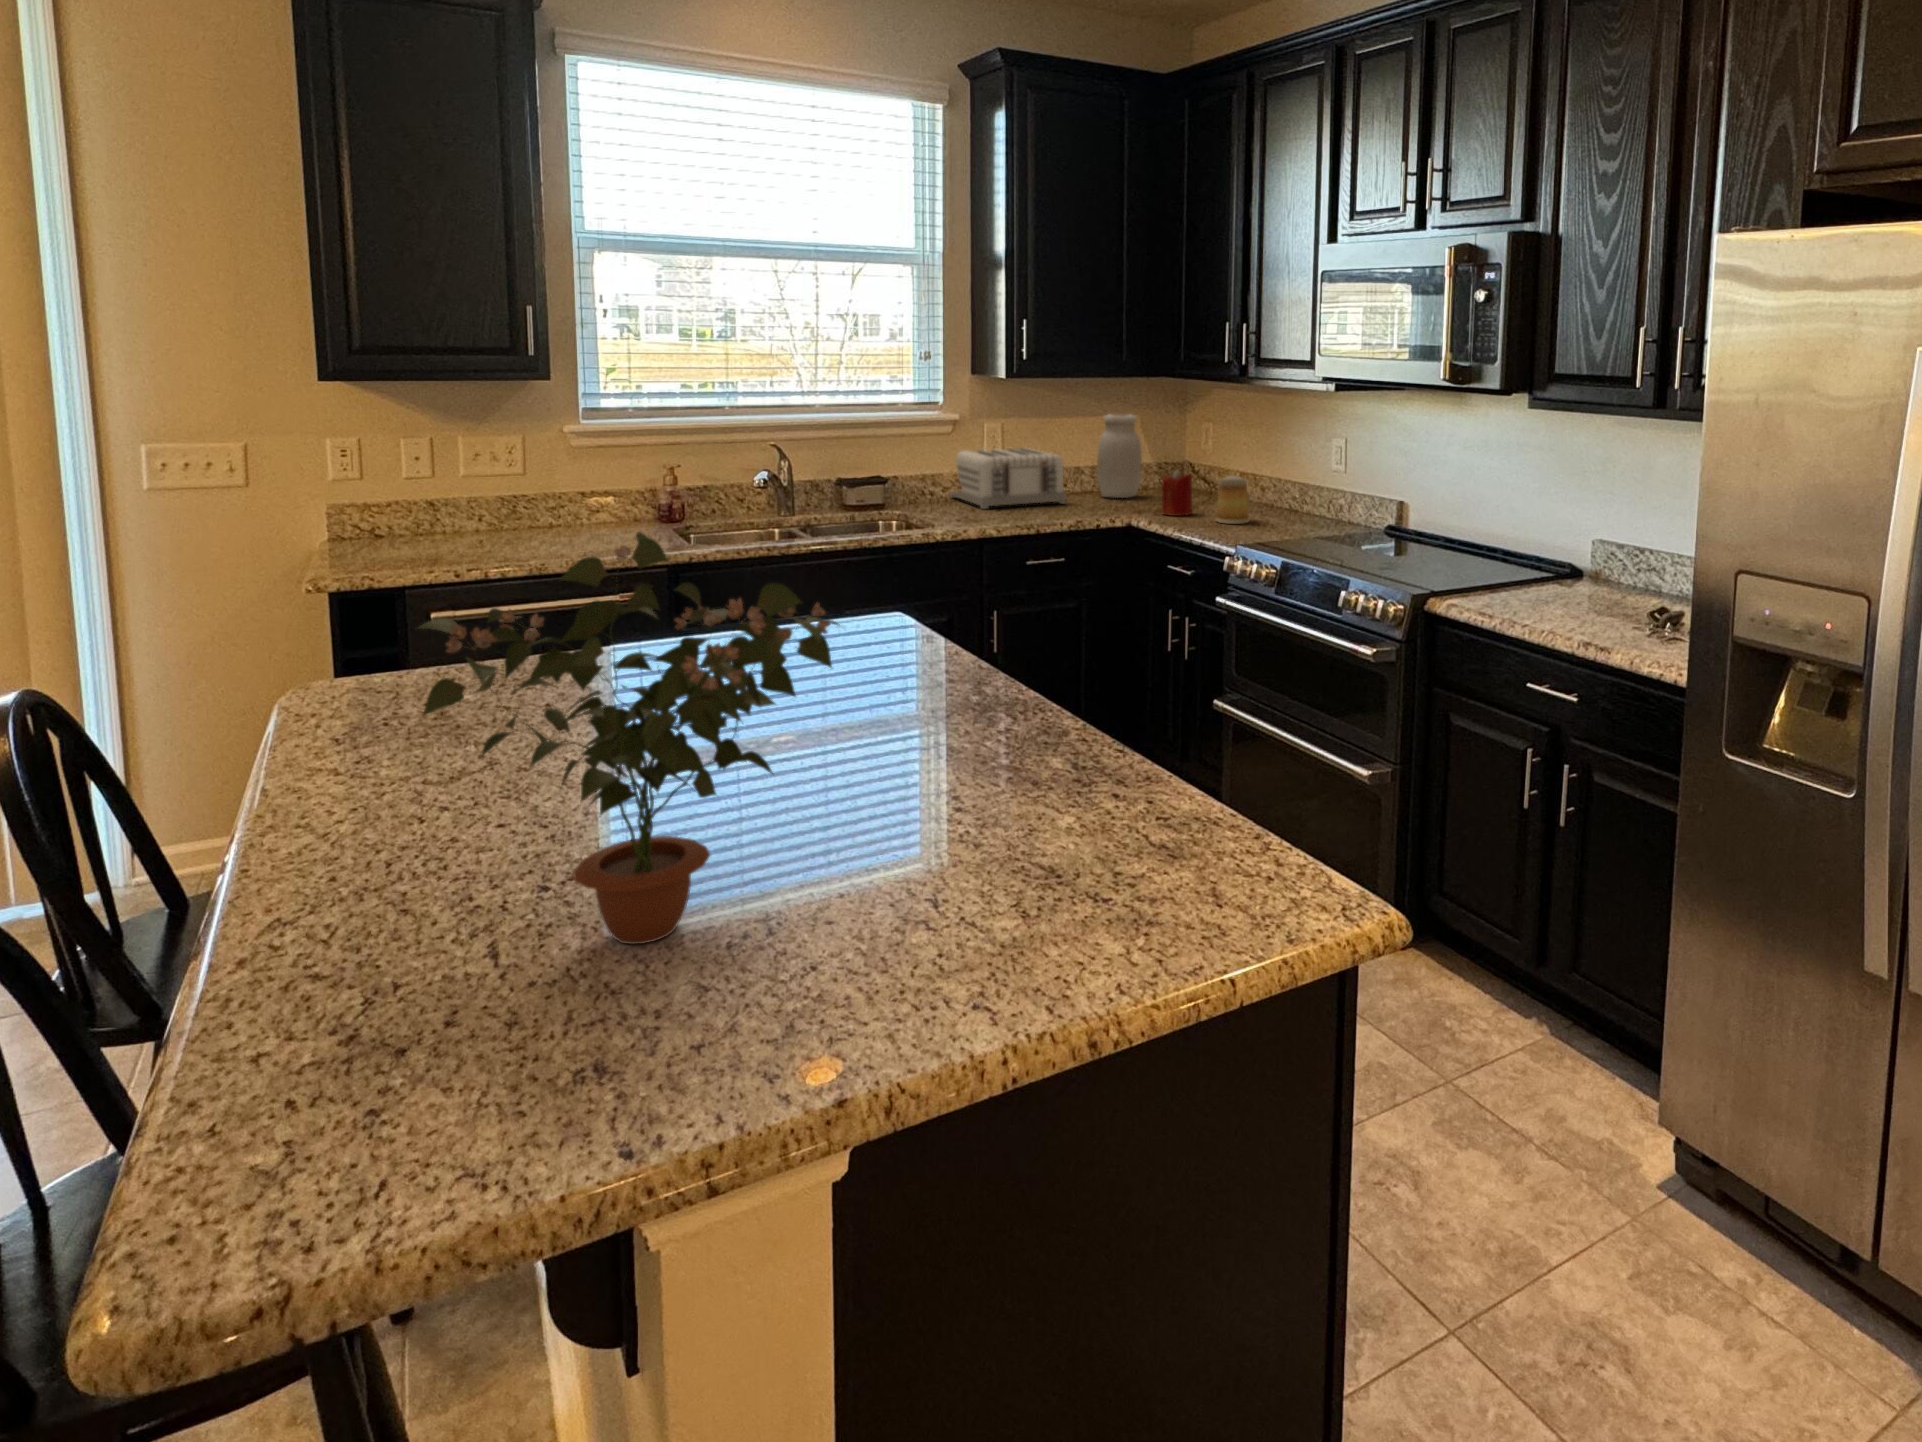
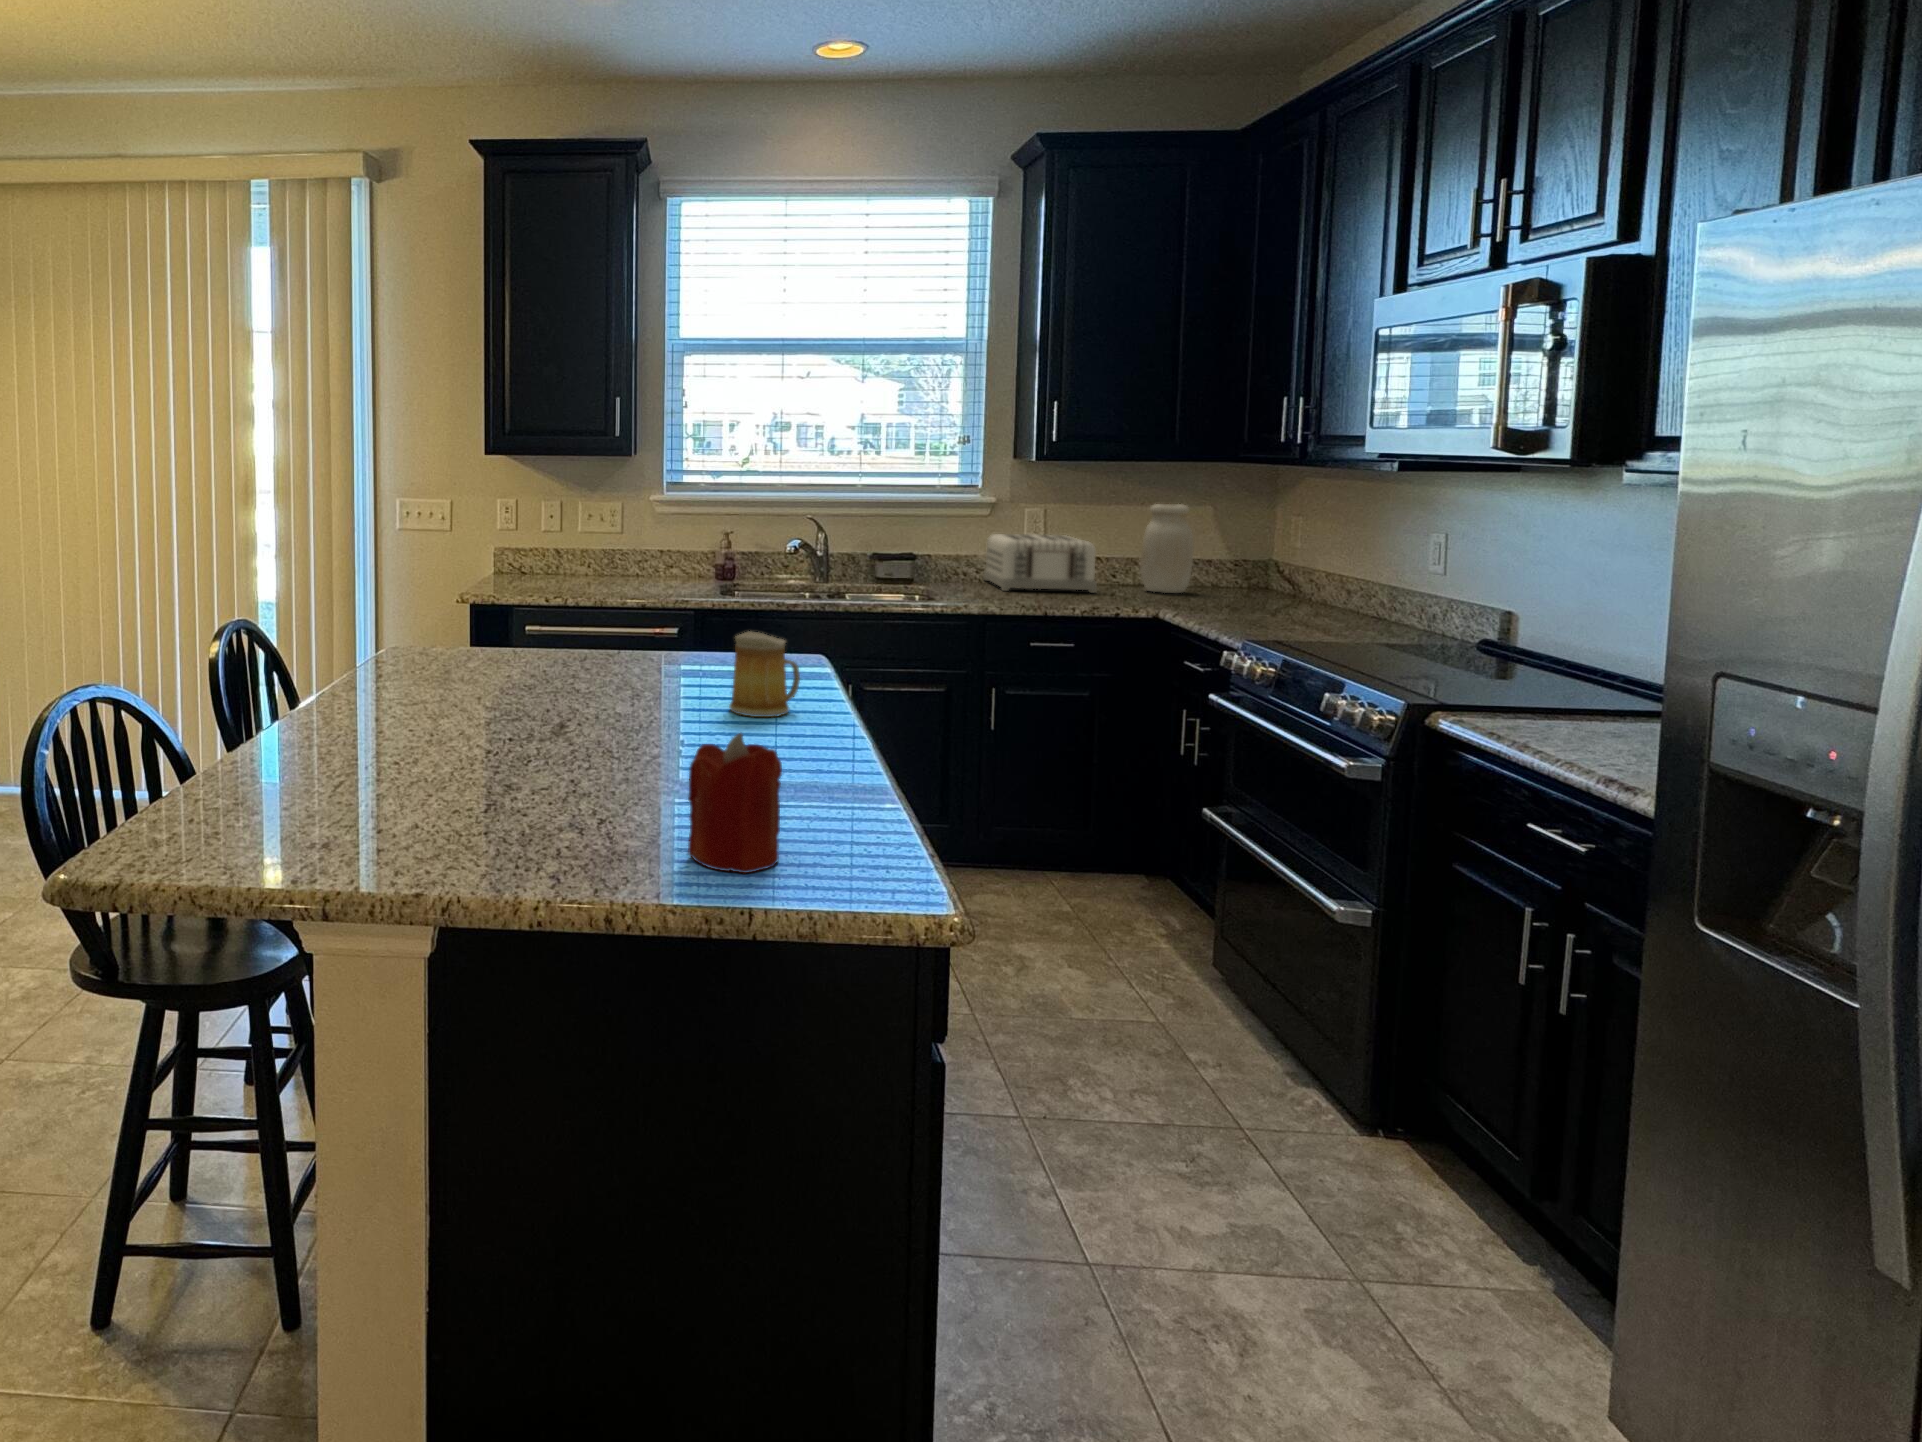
candle: present [1162,470,1192,516] -> present [688,733,782,873]
mug: present [1216,476,1250,524] -> present [729,632,800,717]
potted plant: present [419,532,840,944] -> none [310,510,552,799]

